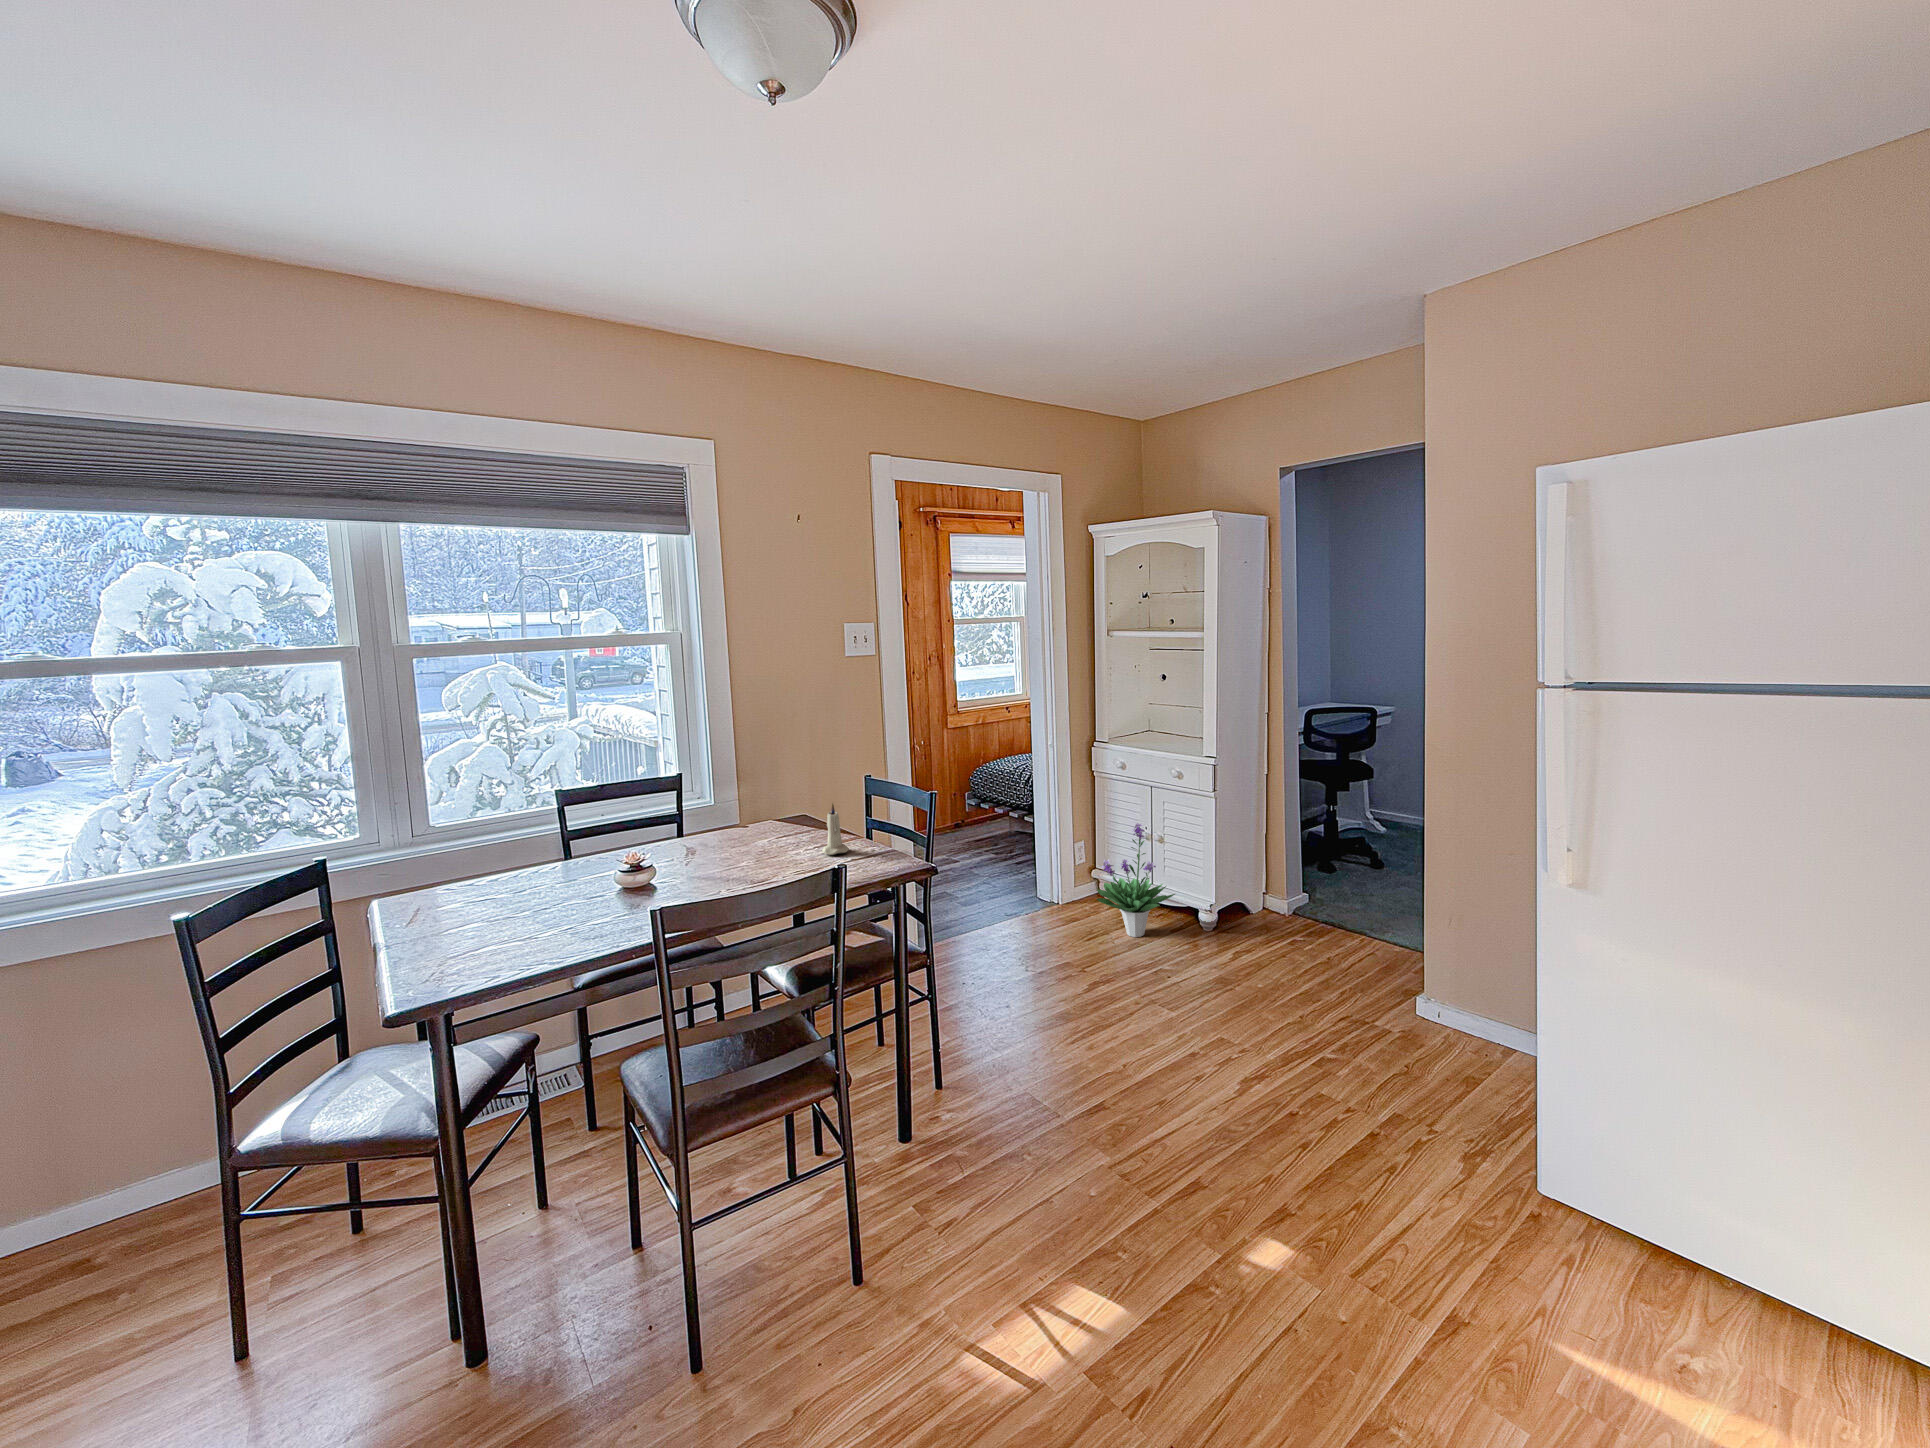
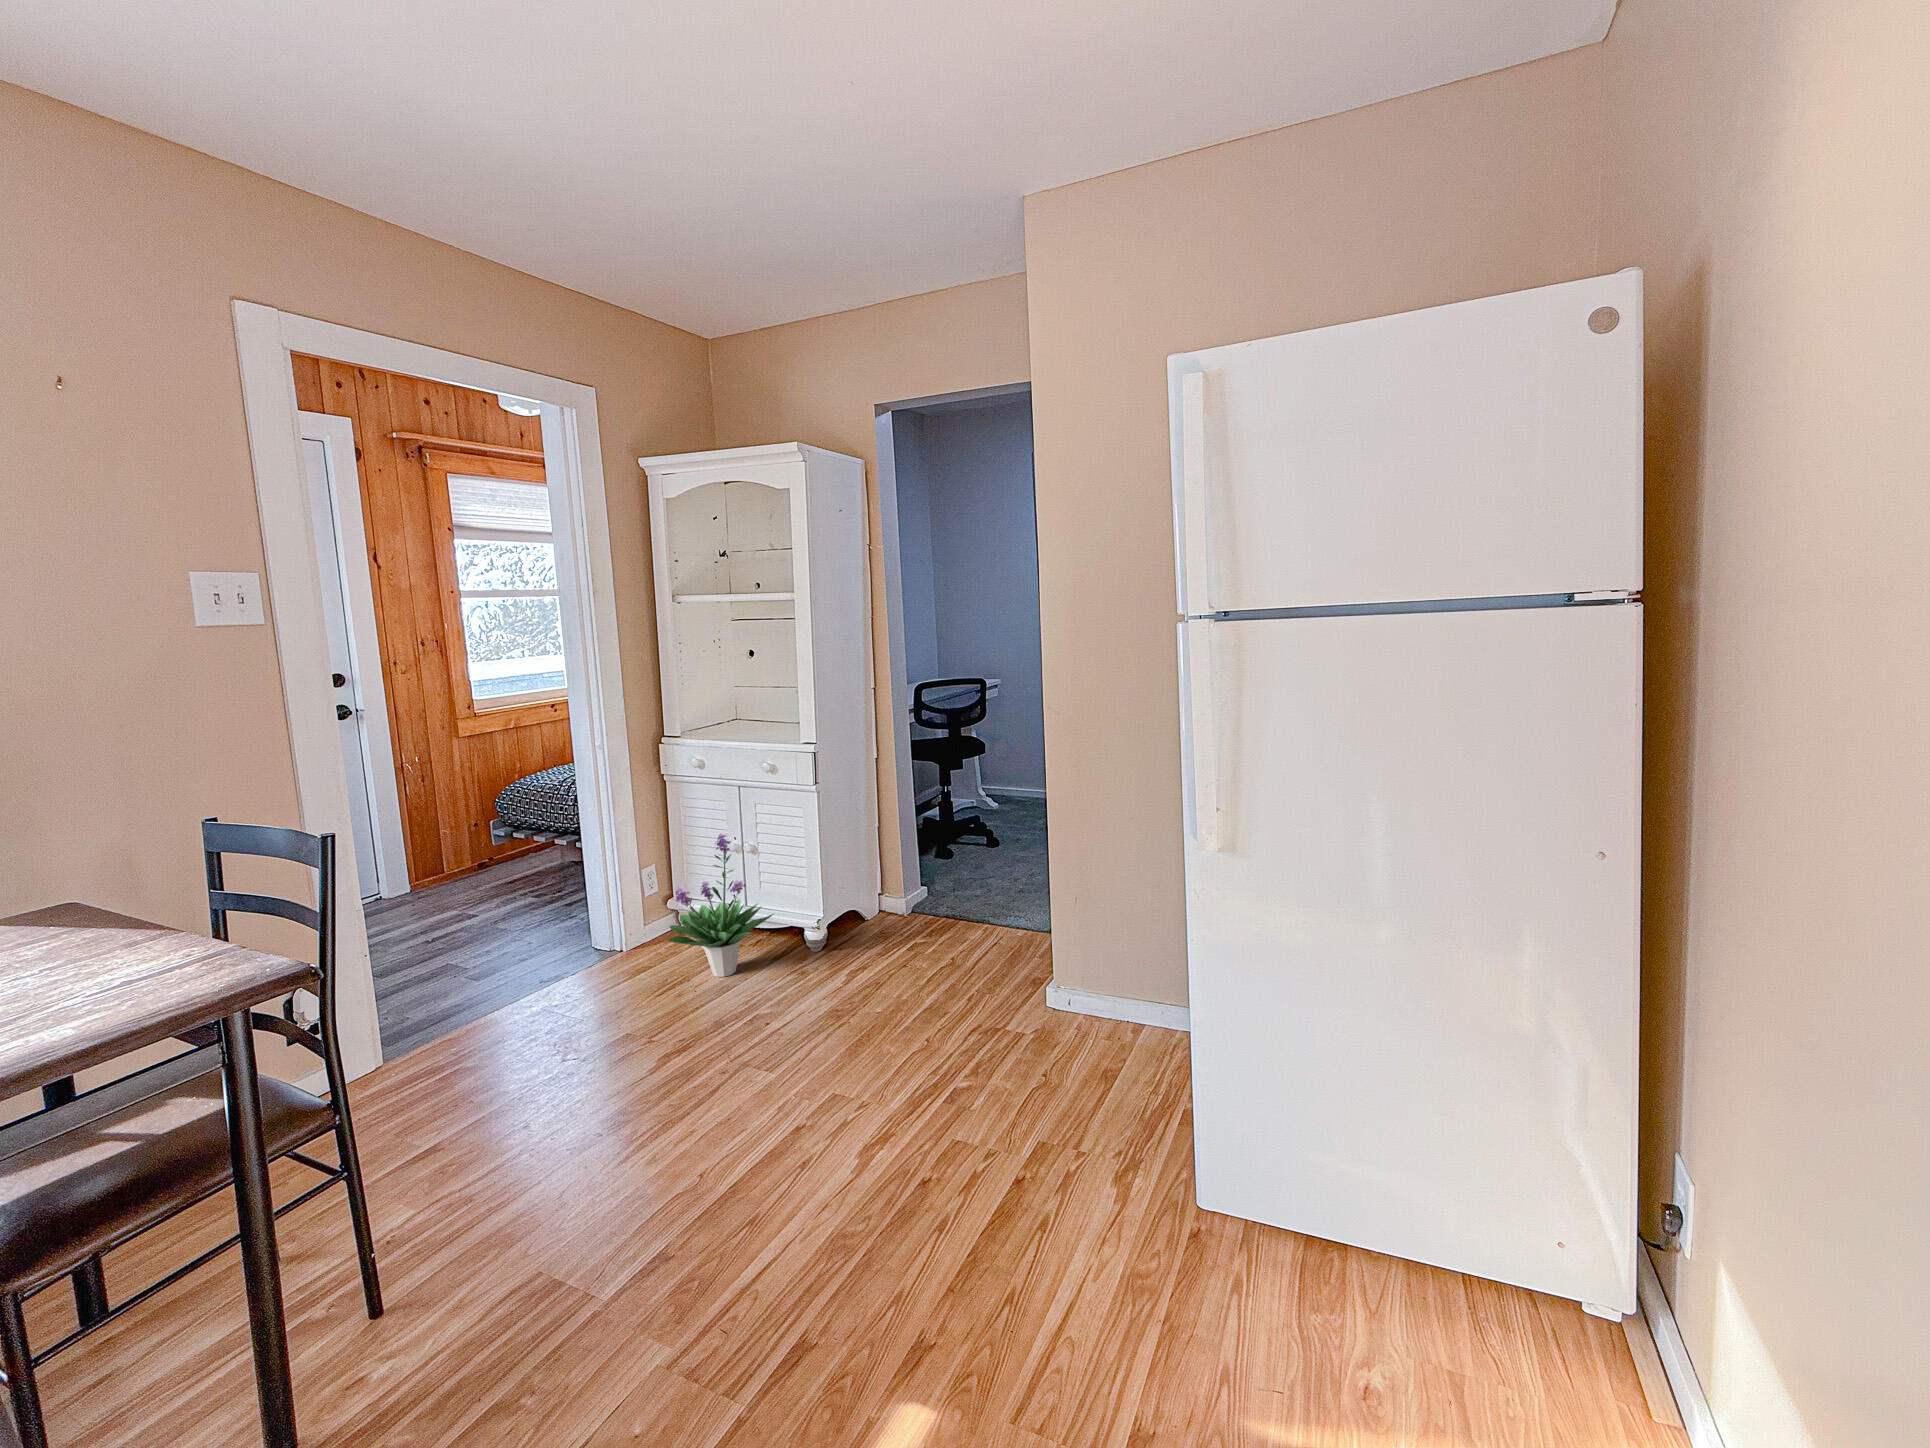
candle: present [822,803,849,855] -> none [55,882,128,983]

